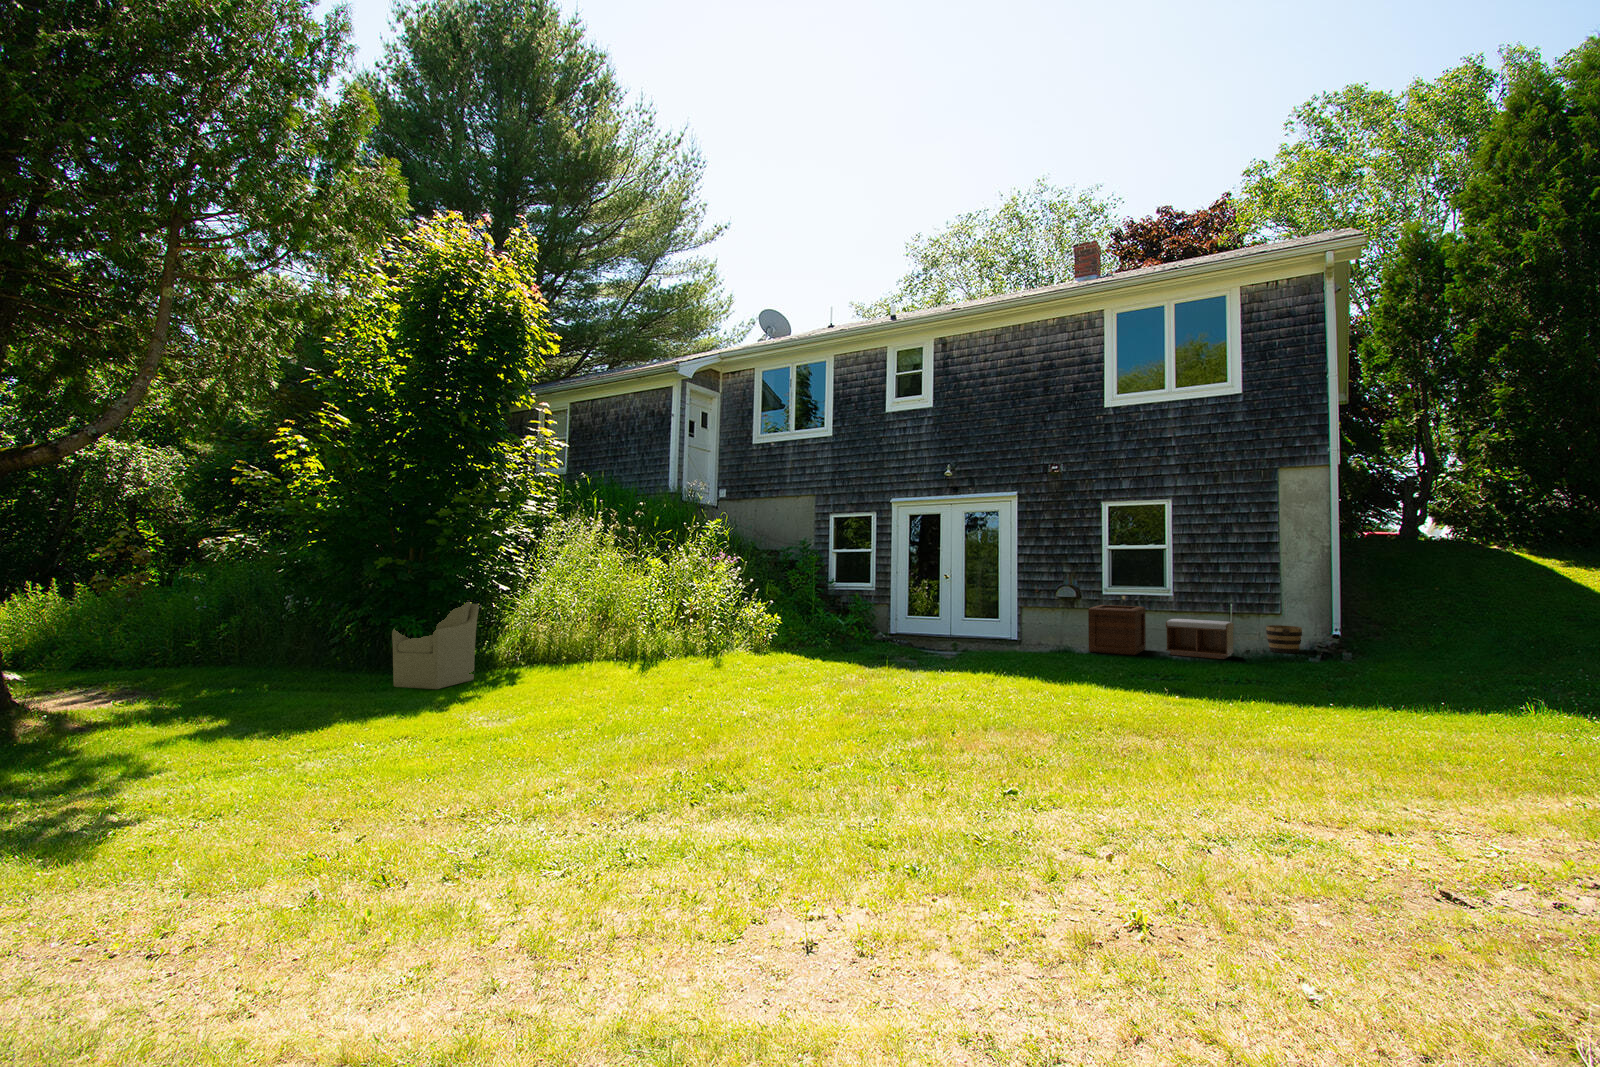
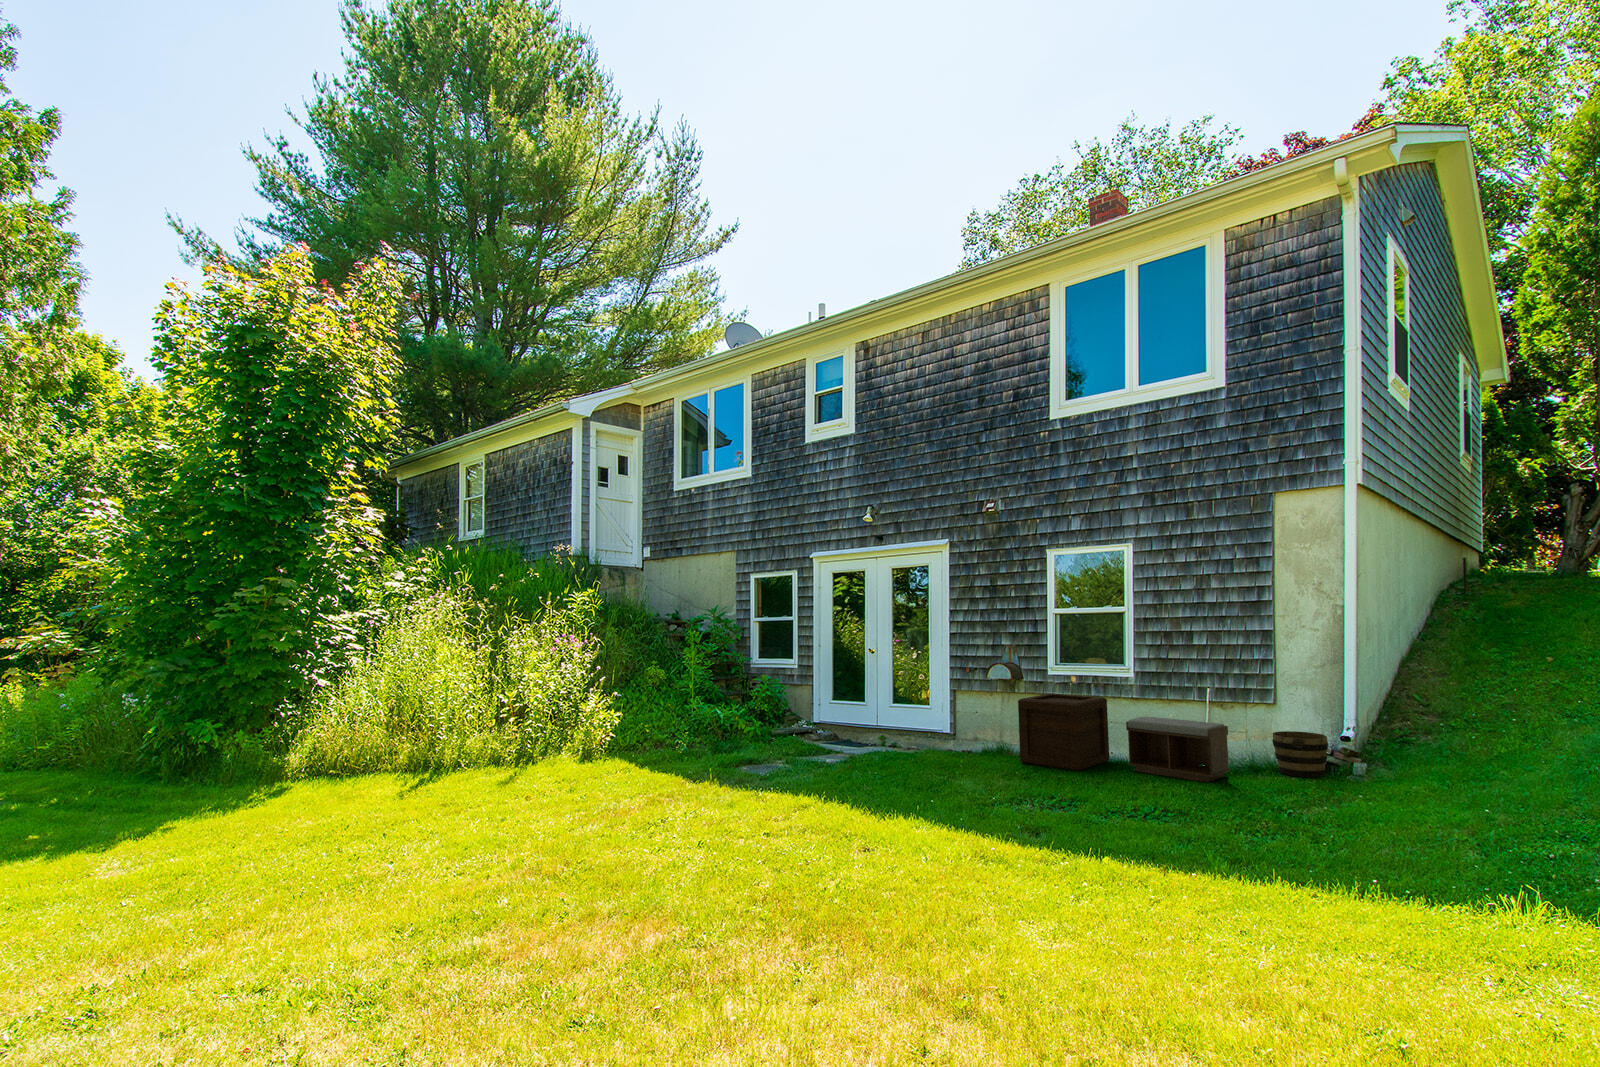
chair: present [392,600,479,689] -> none [43,686,172,805]

